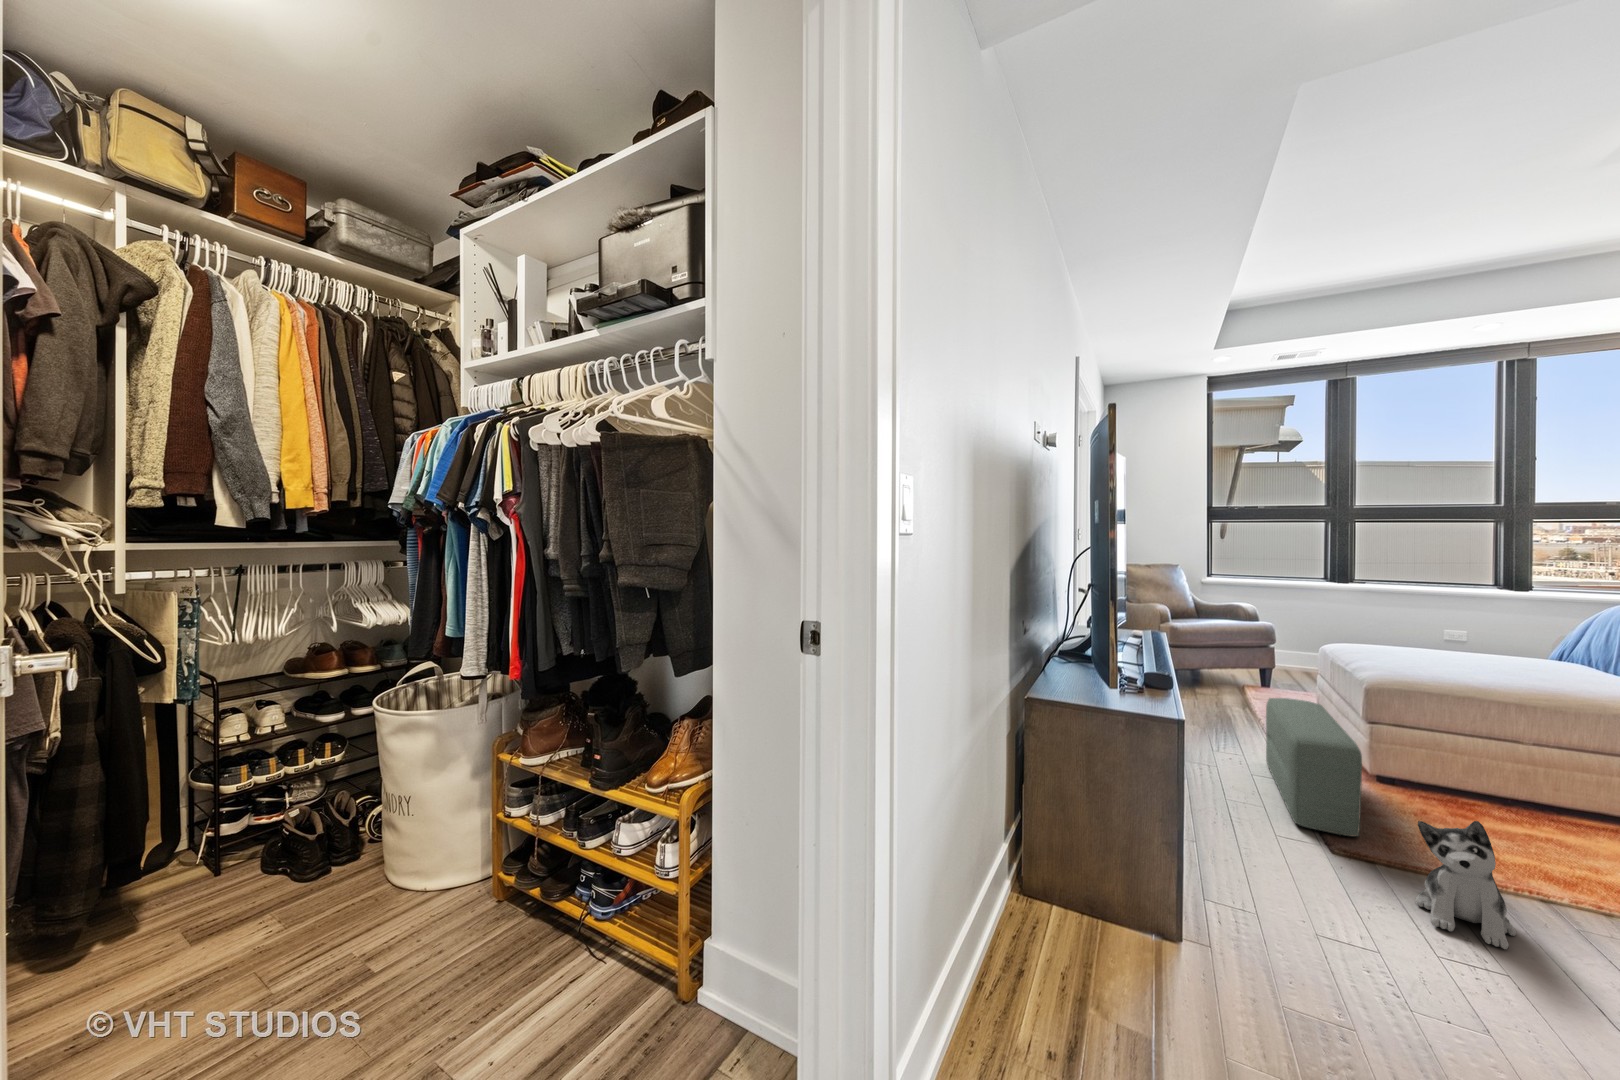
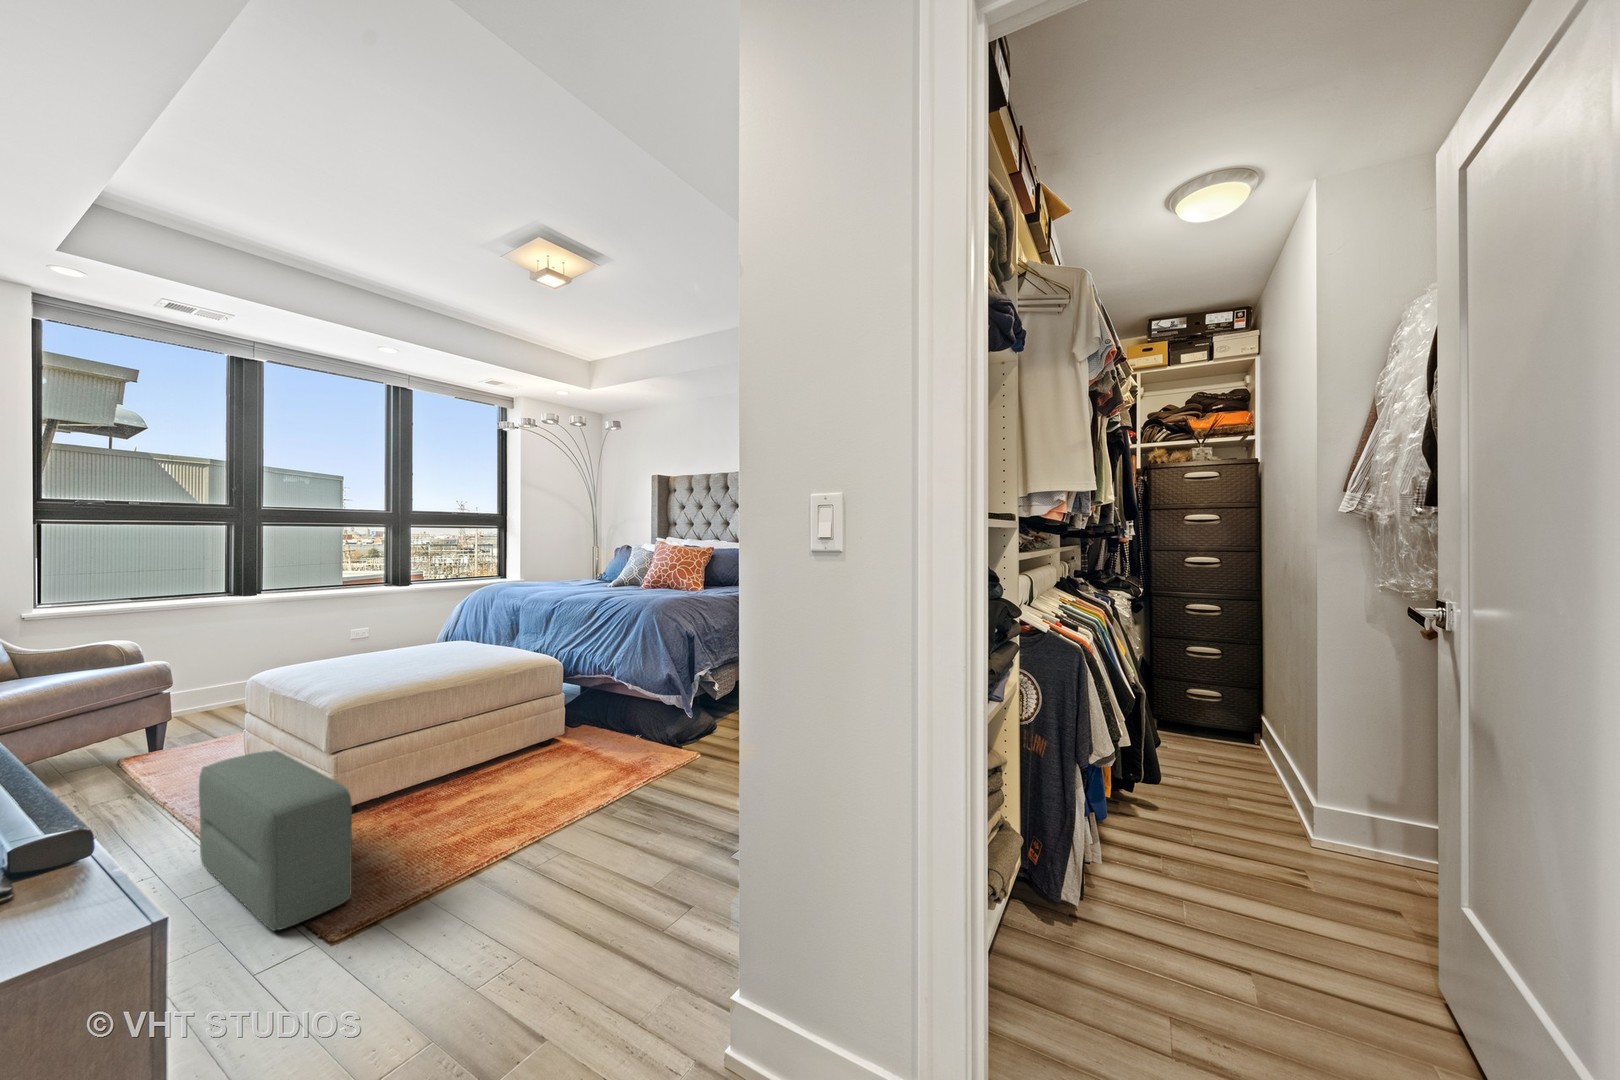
plush toy: present [1416,821,1516,949] -> none [430,816,510,954]

